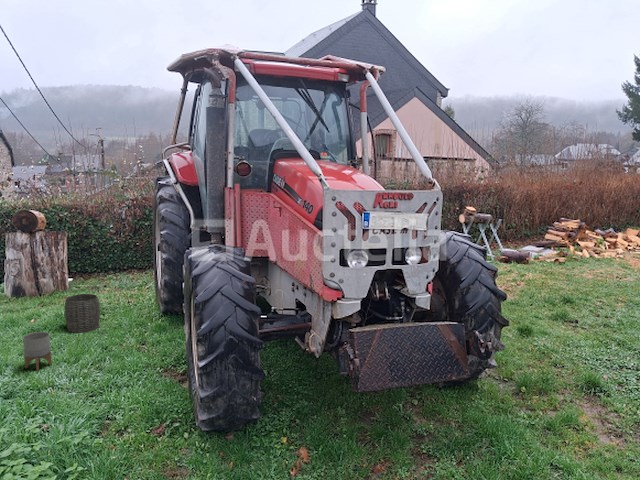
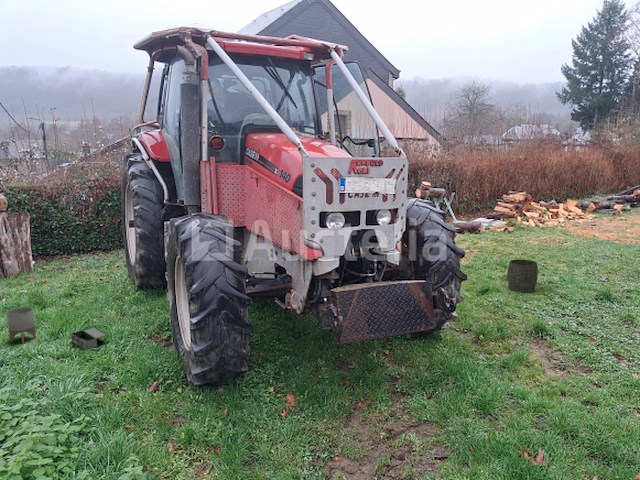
woven basket: present [64,294,100,333] -> present [508,259,538,293]
toolbox: none [85,356,121,382] -> present [71,327,107,350]

